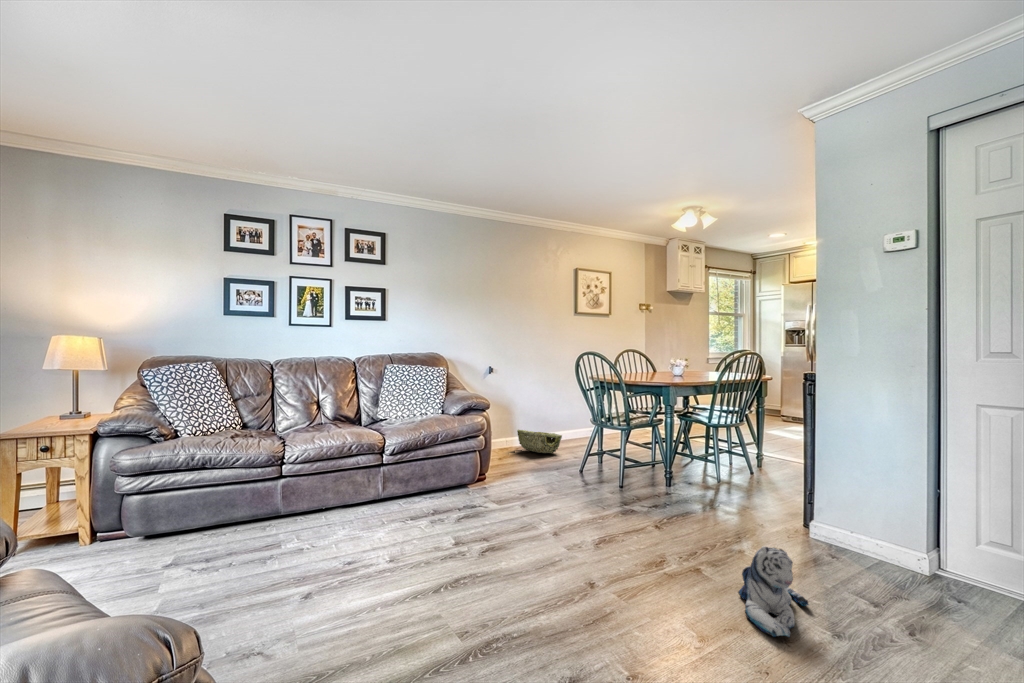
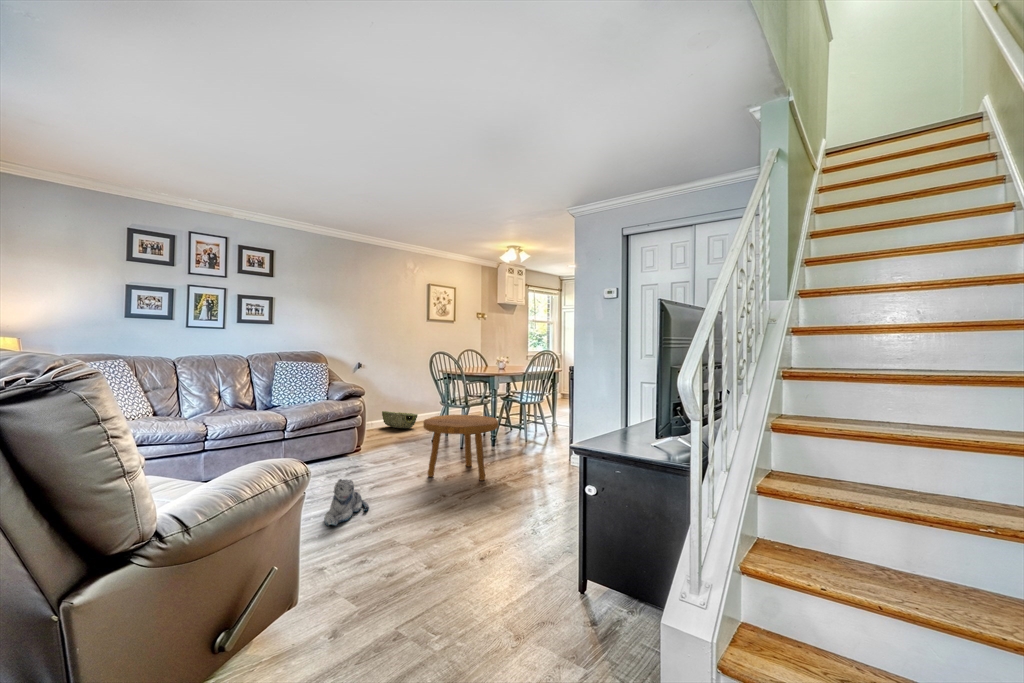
footstool: none [561,439,685,555] -> present [423,414,498,481]
plush toy: present [738,546,809,637] -> present [324,479,369,526]

